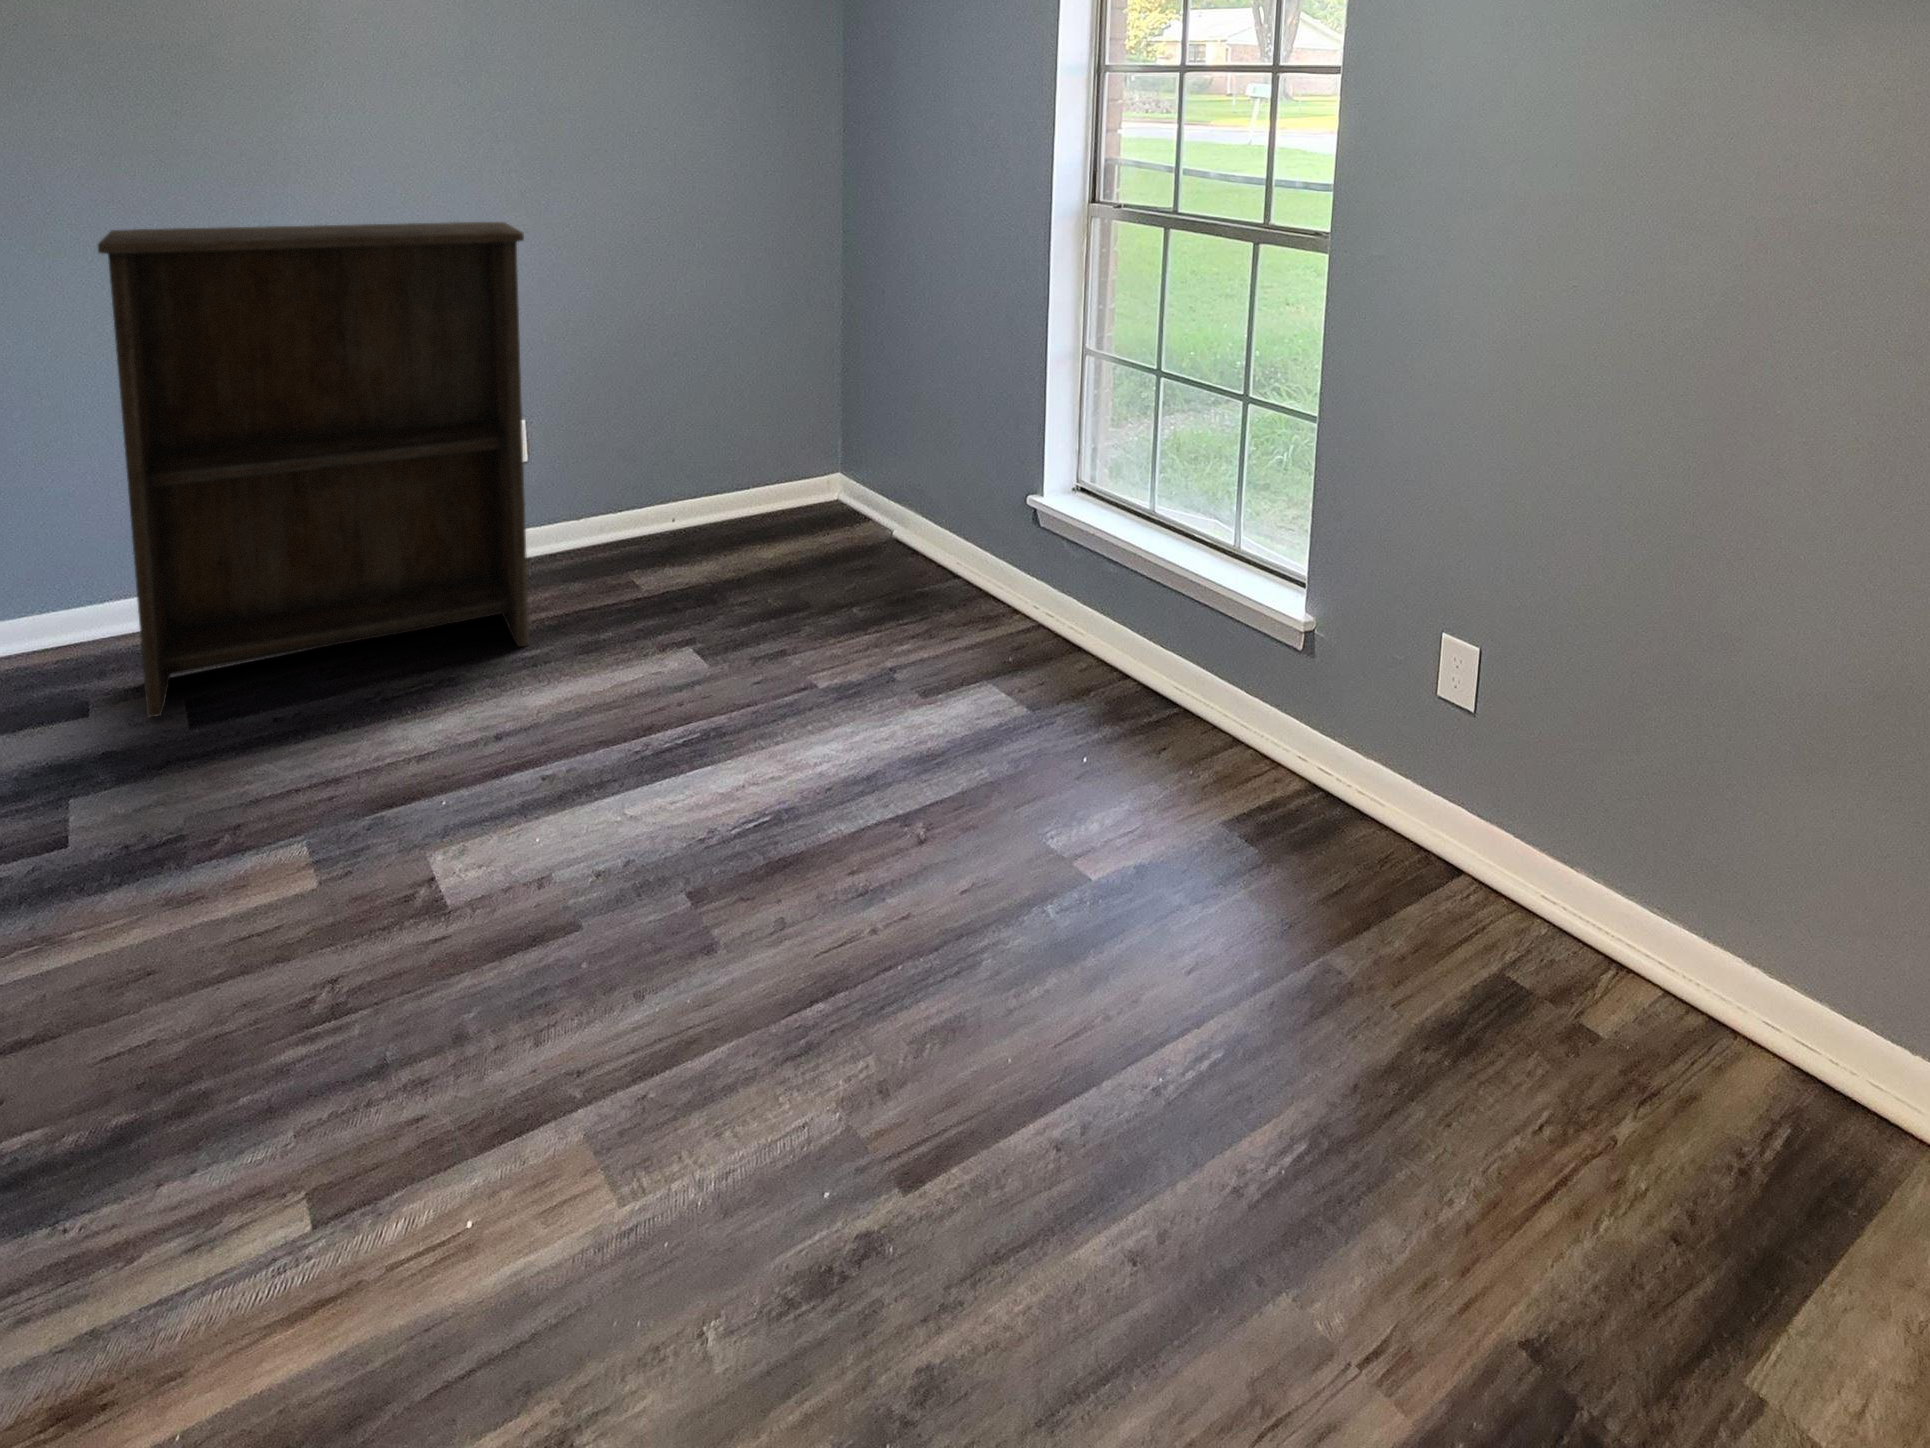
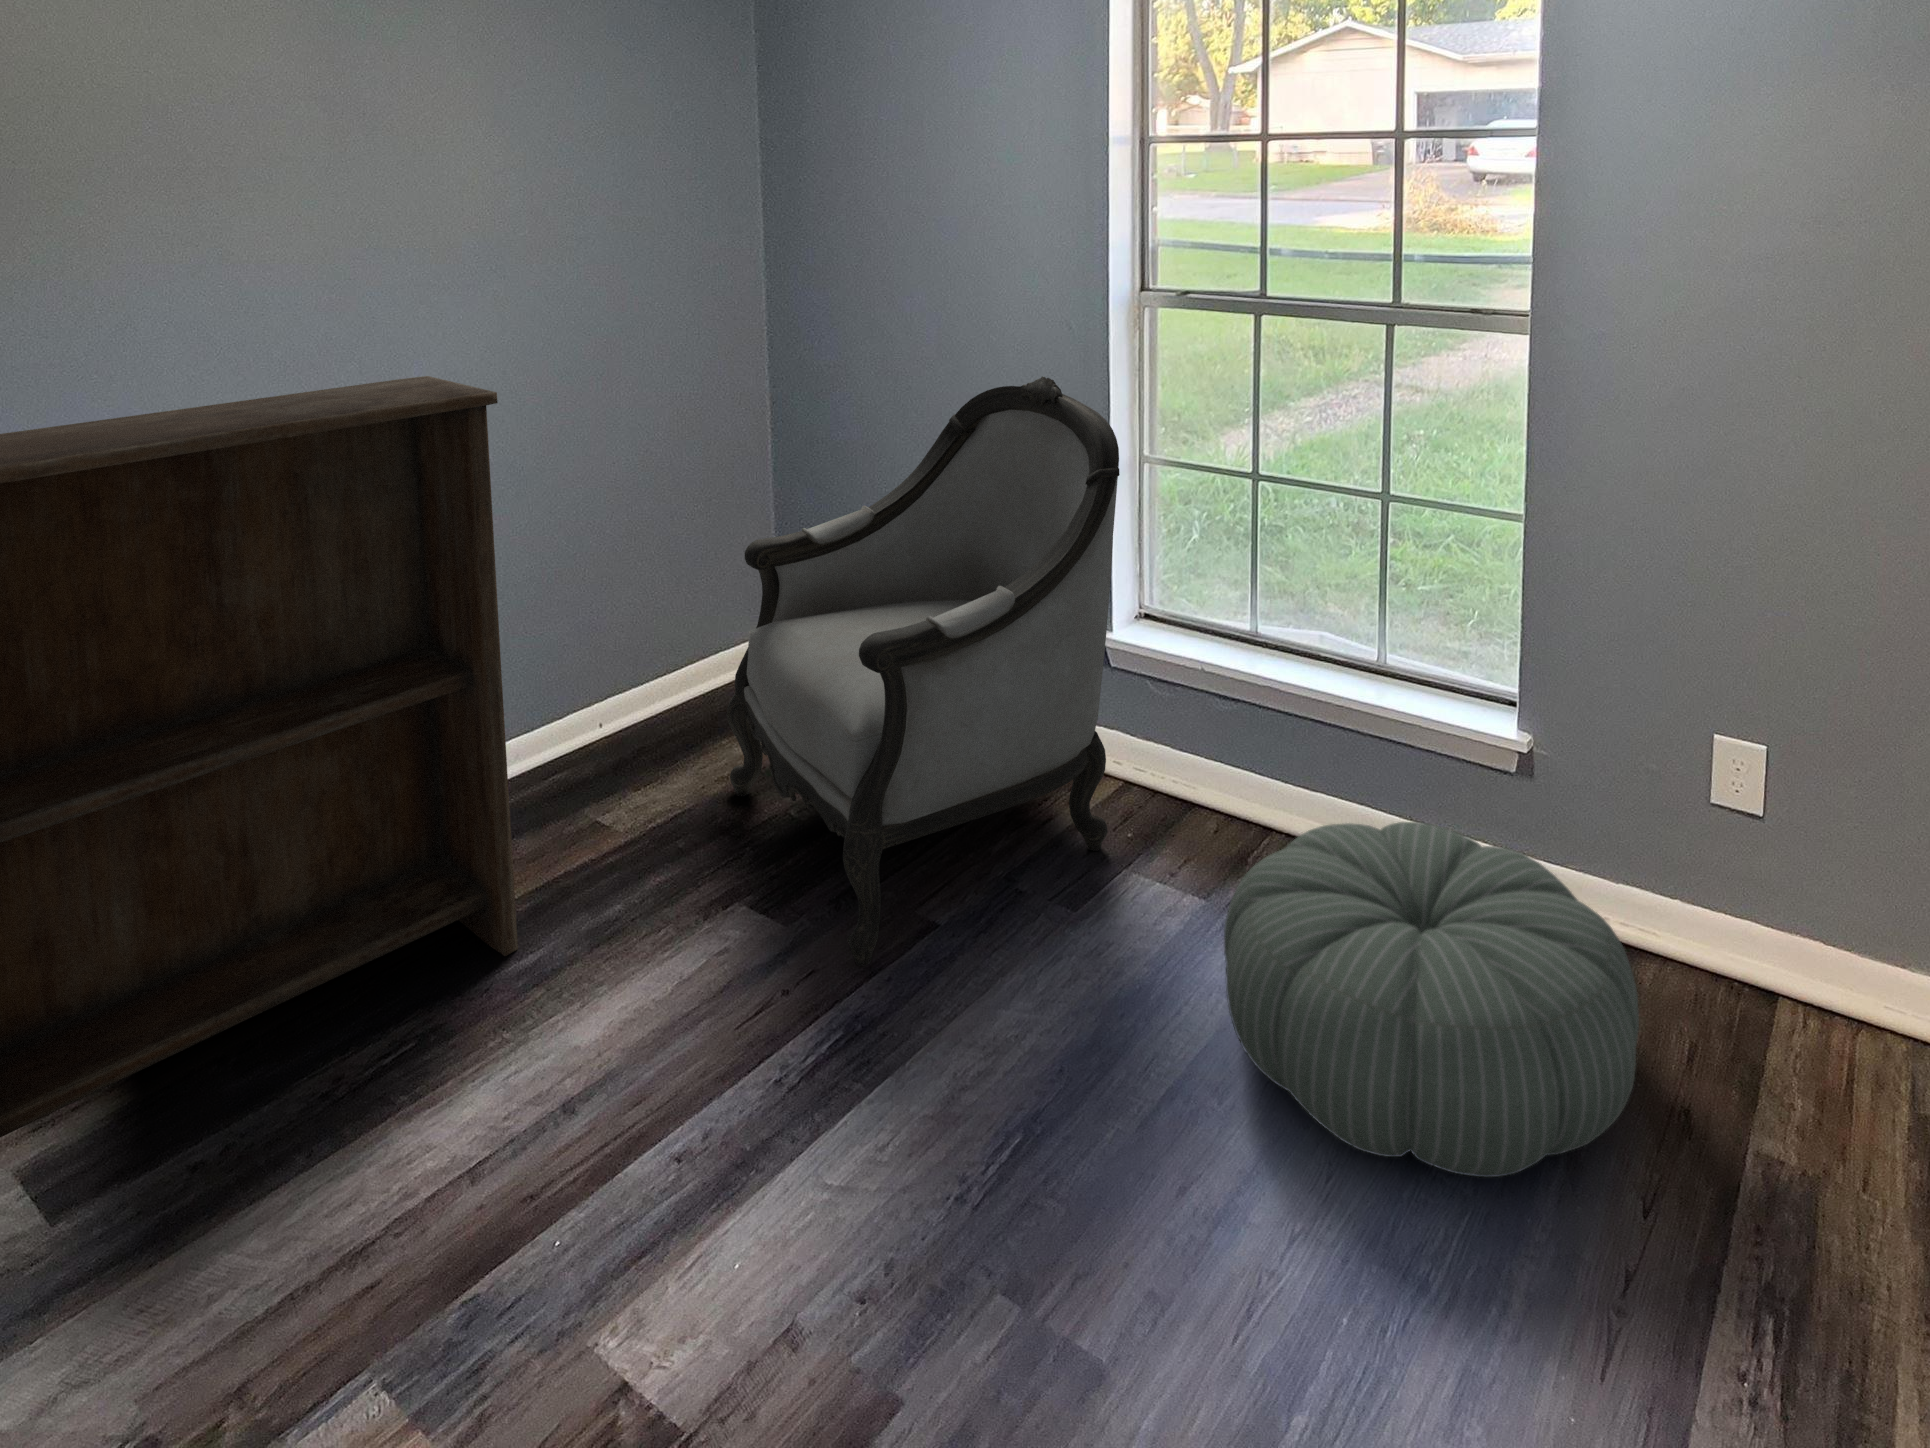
armchair: none [728,268,1008,699] -> present [726,376,1120,966]
pouf: none [944,656,1286,921] -> present [1224,822,1639,1177]

